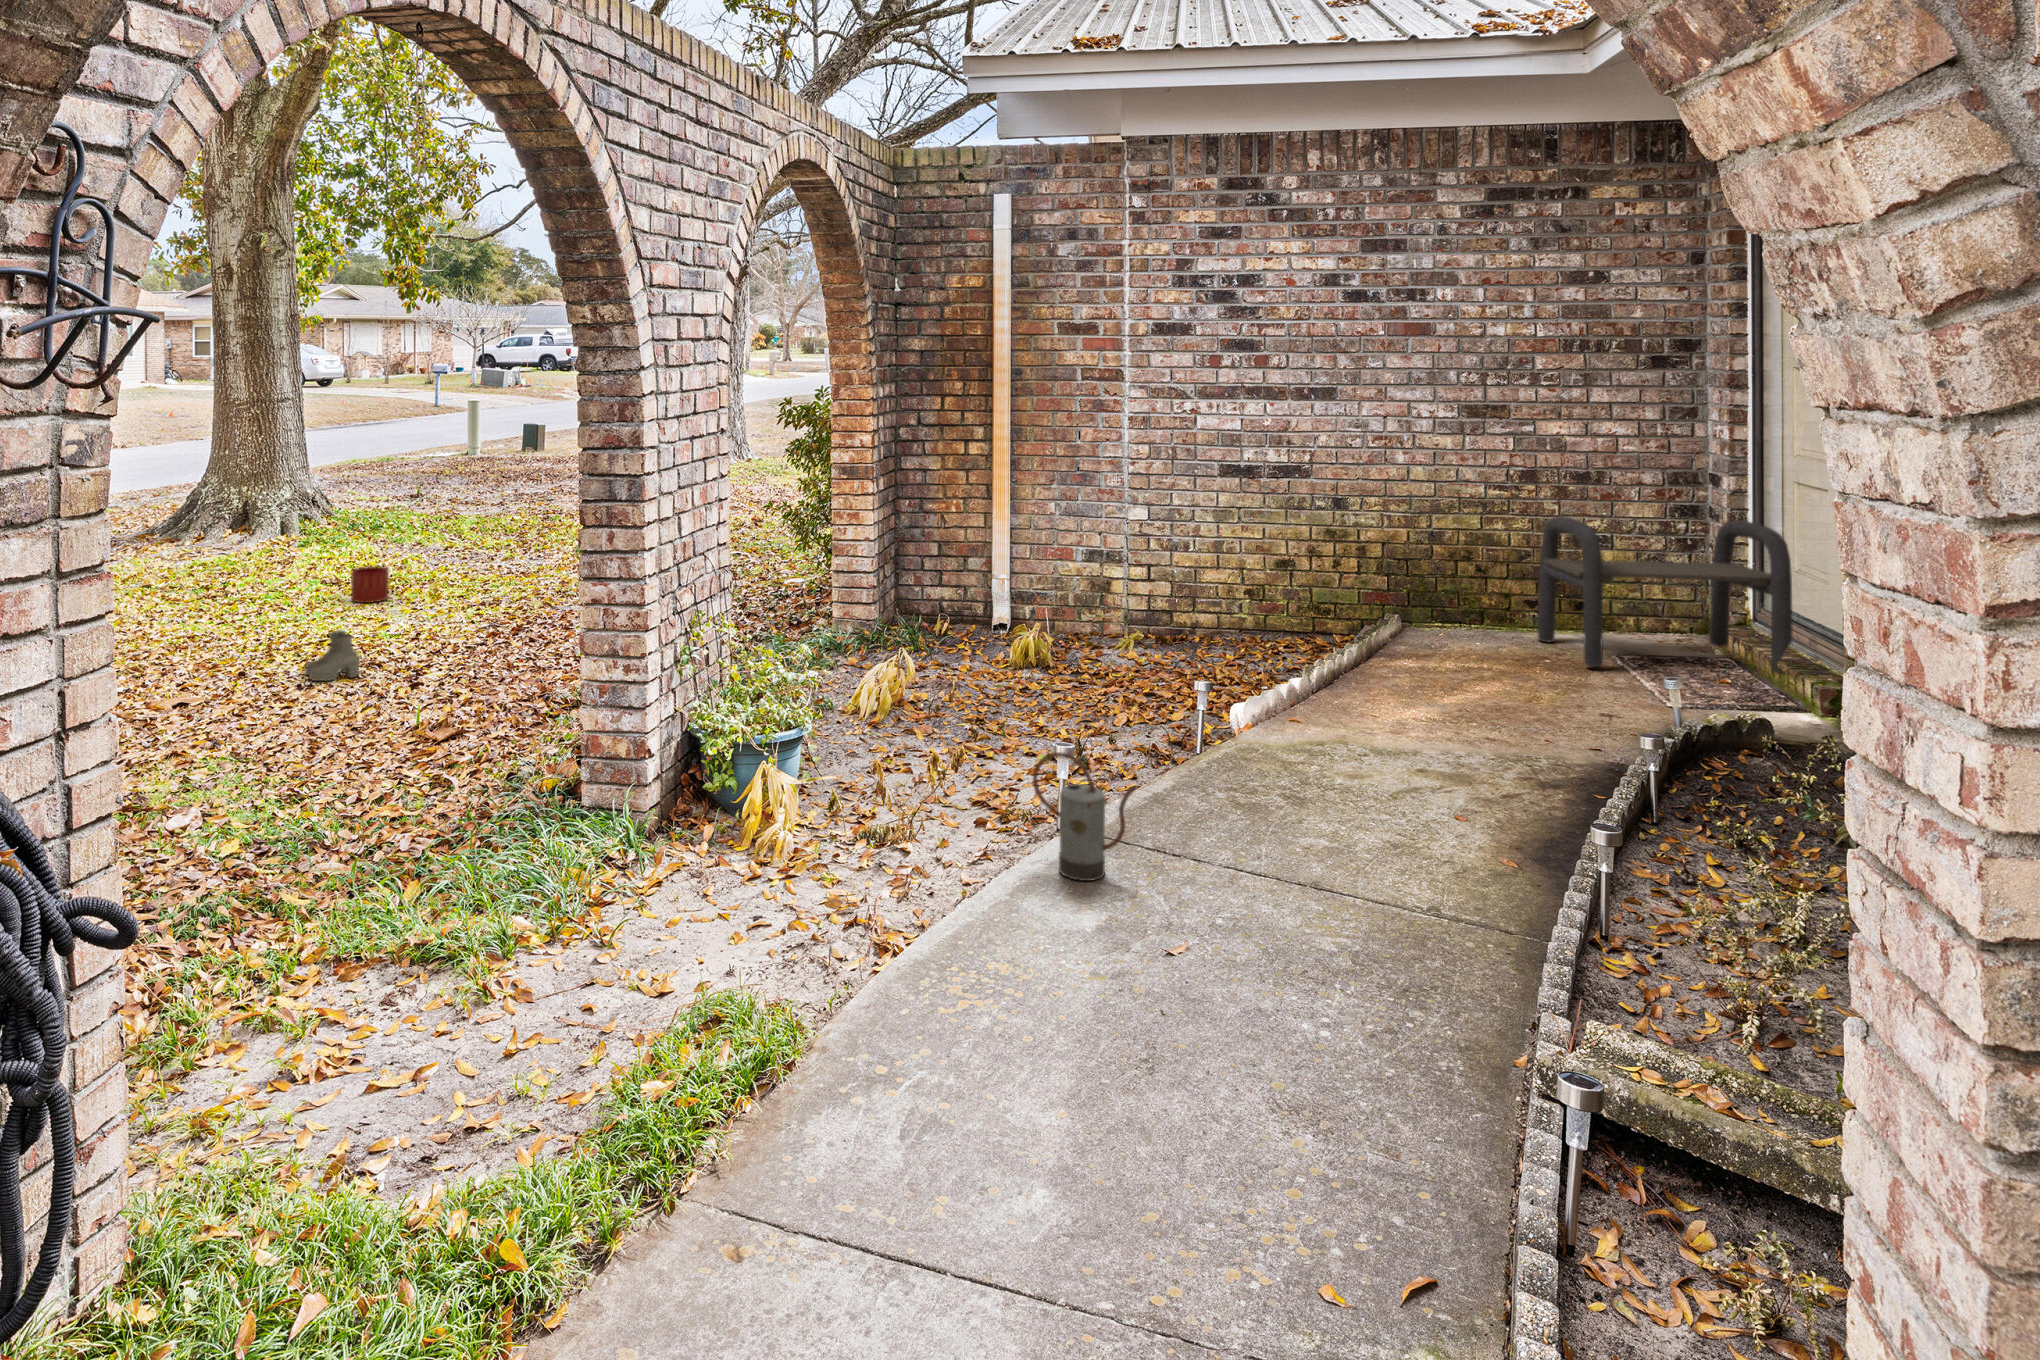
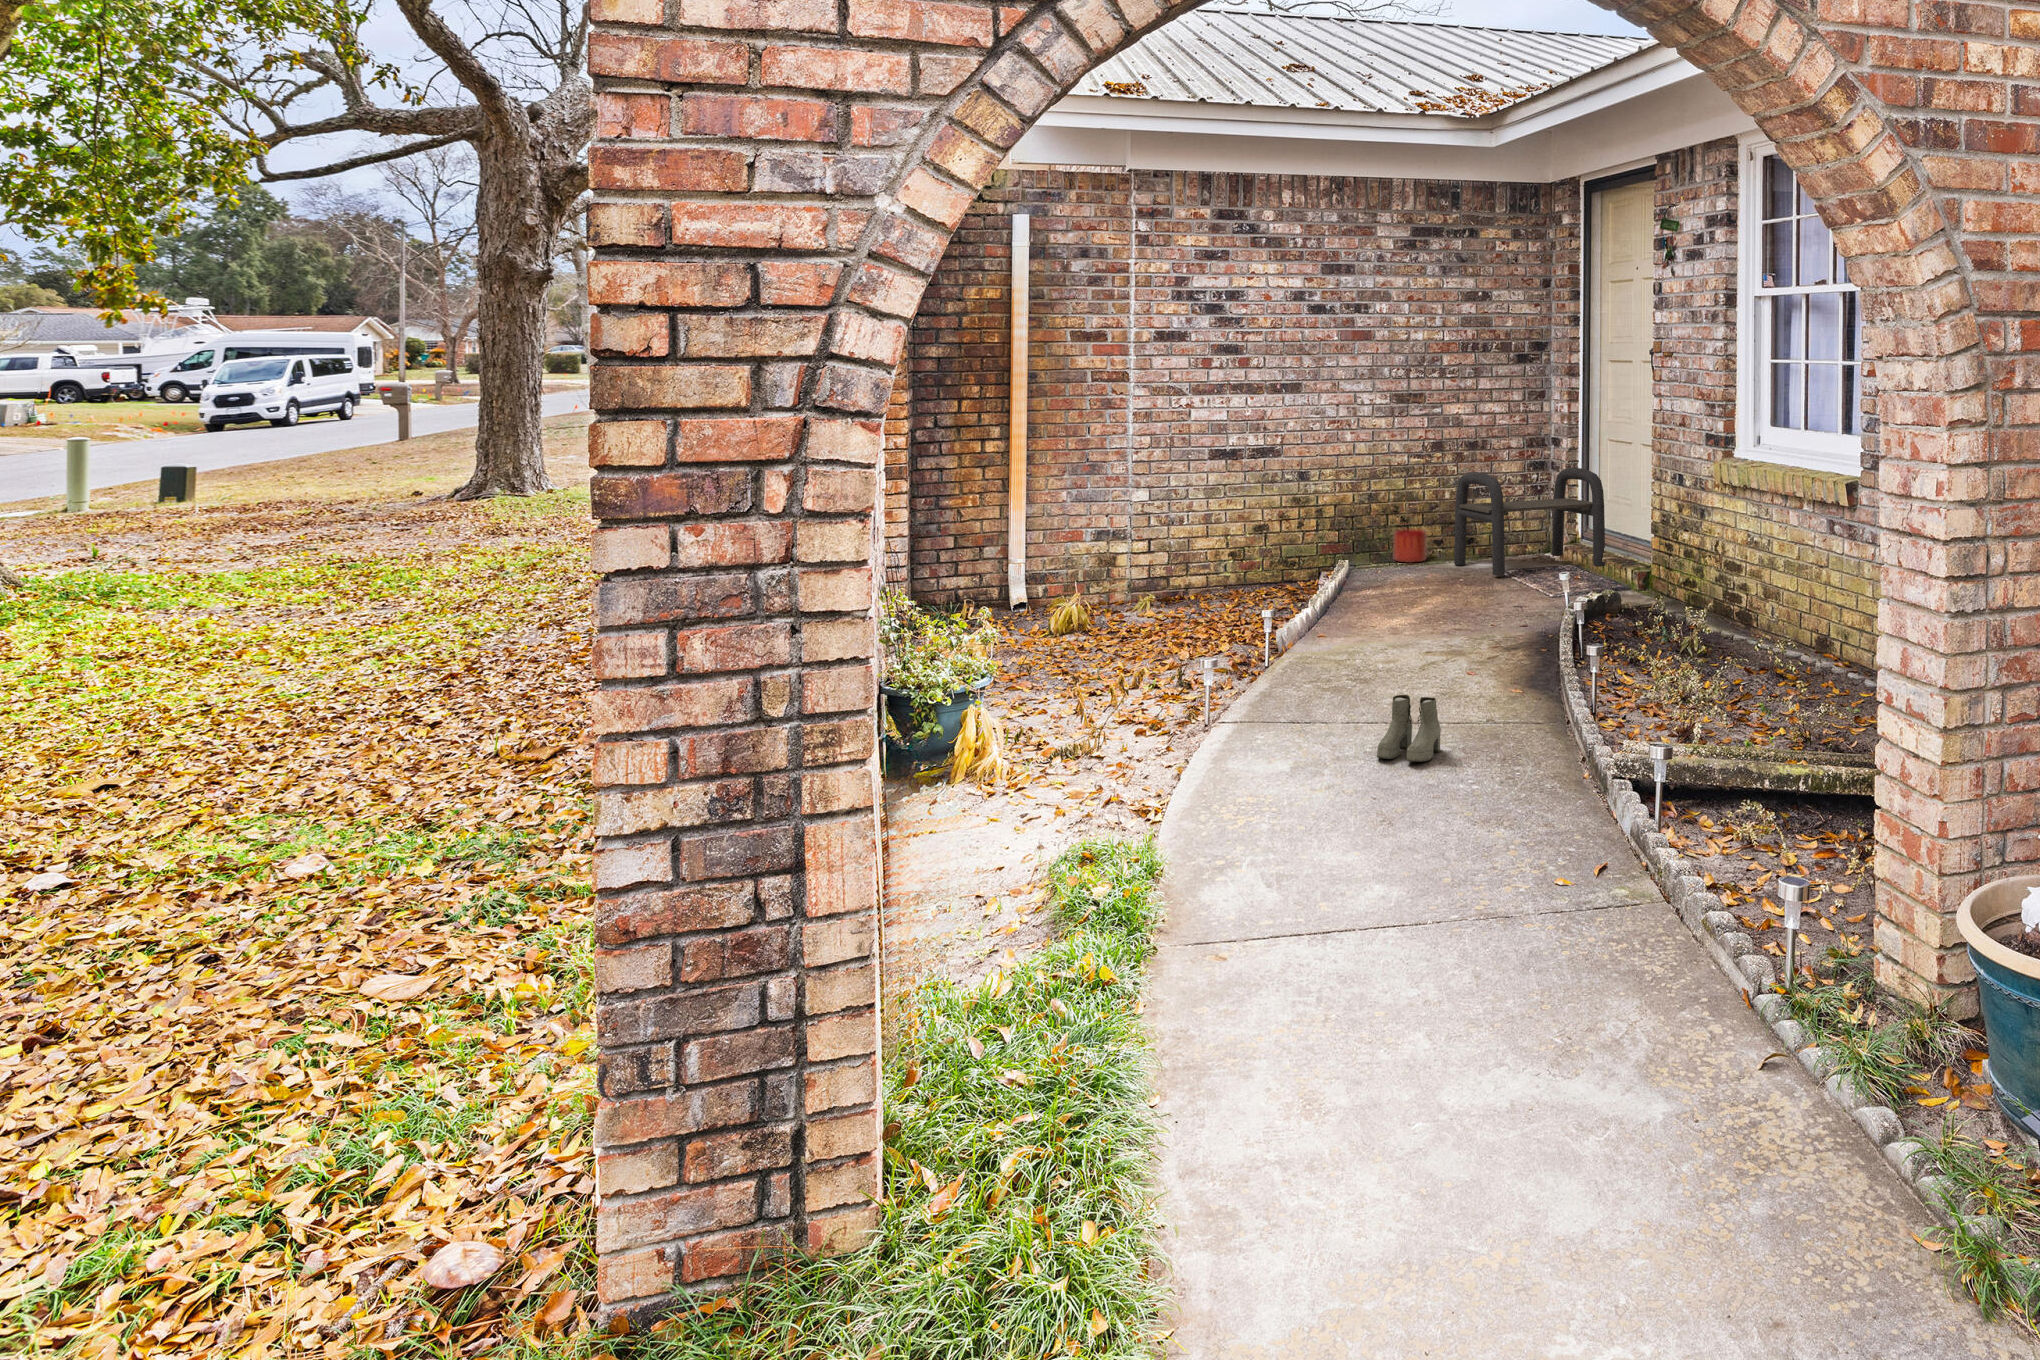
planter: present [351,566,389,603] -> present [1394,529,1427,563]
boots: present [305,630,359,681] -> present [1377,695,1441,762]
watering can: present [1033,752,1135,881] -> none [1248,650,1326,740]

